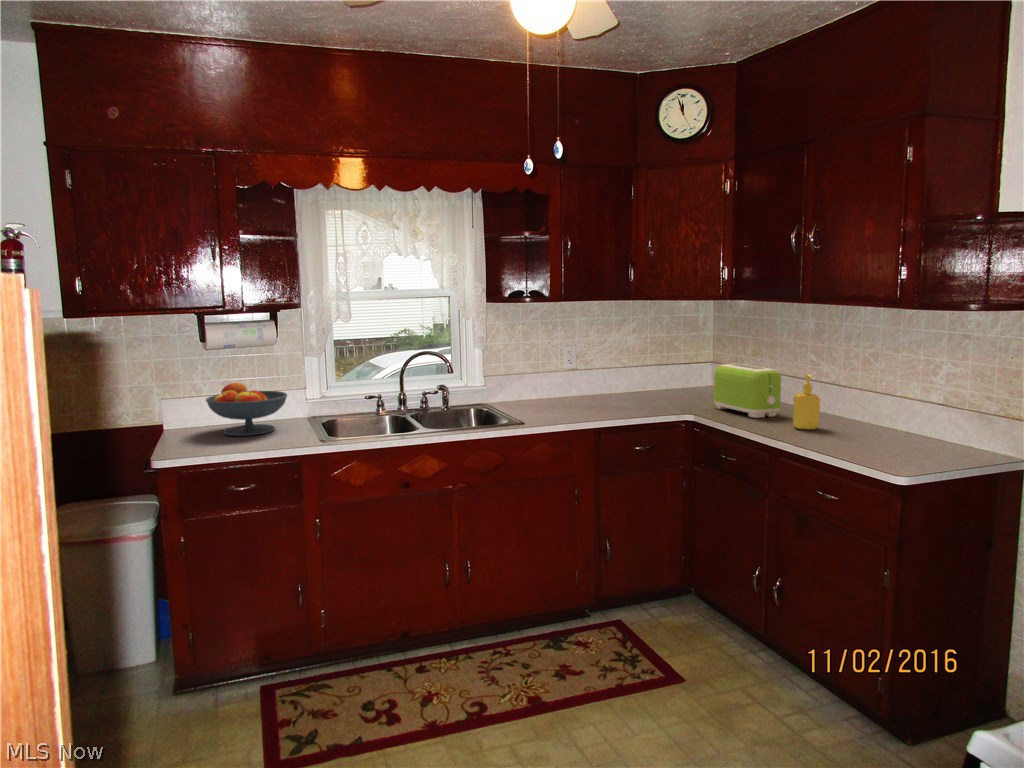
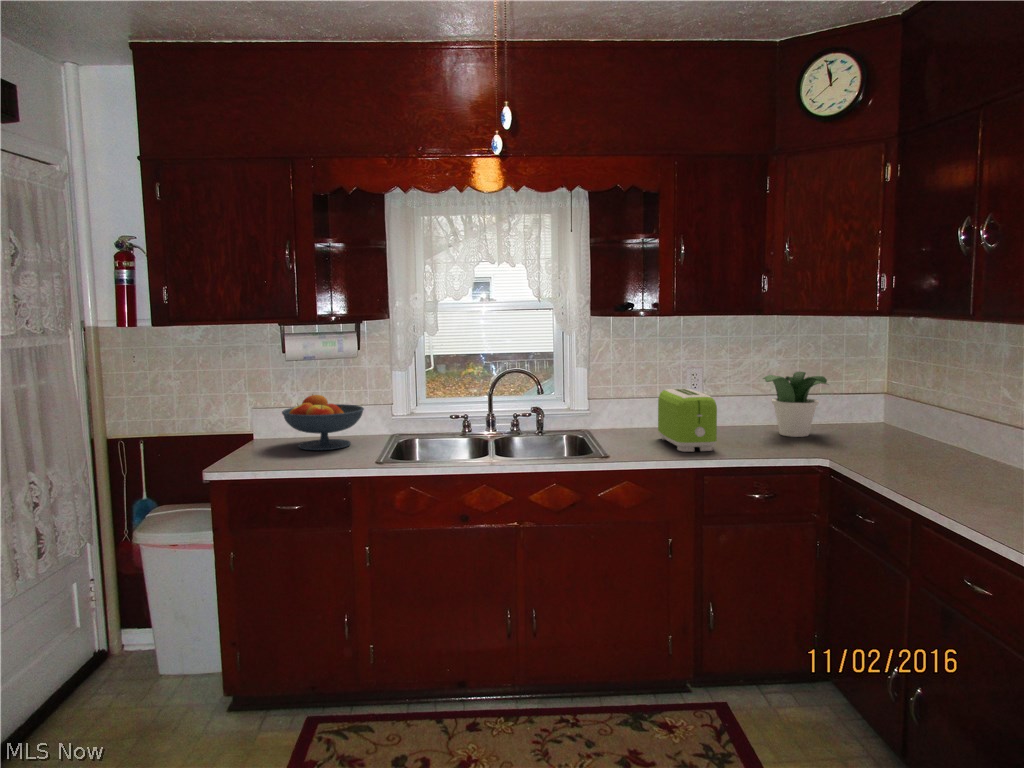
potted plant: none [629,347,681,400] -> present [763,372,827,437]
toaster: present [714,364,781,418] -> present [658,389,717,452]
soap dispenser: present [793,374,820,430] -> none [960,411,999,487]

